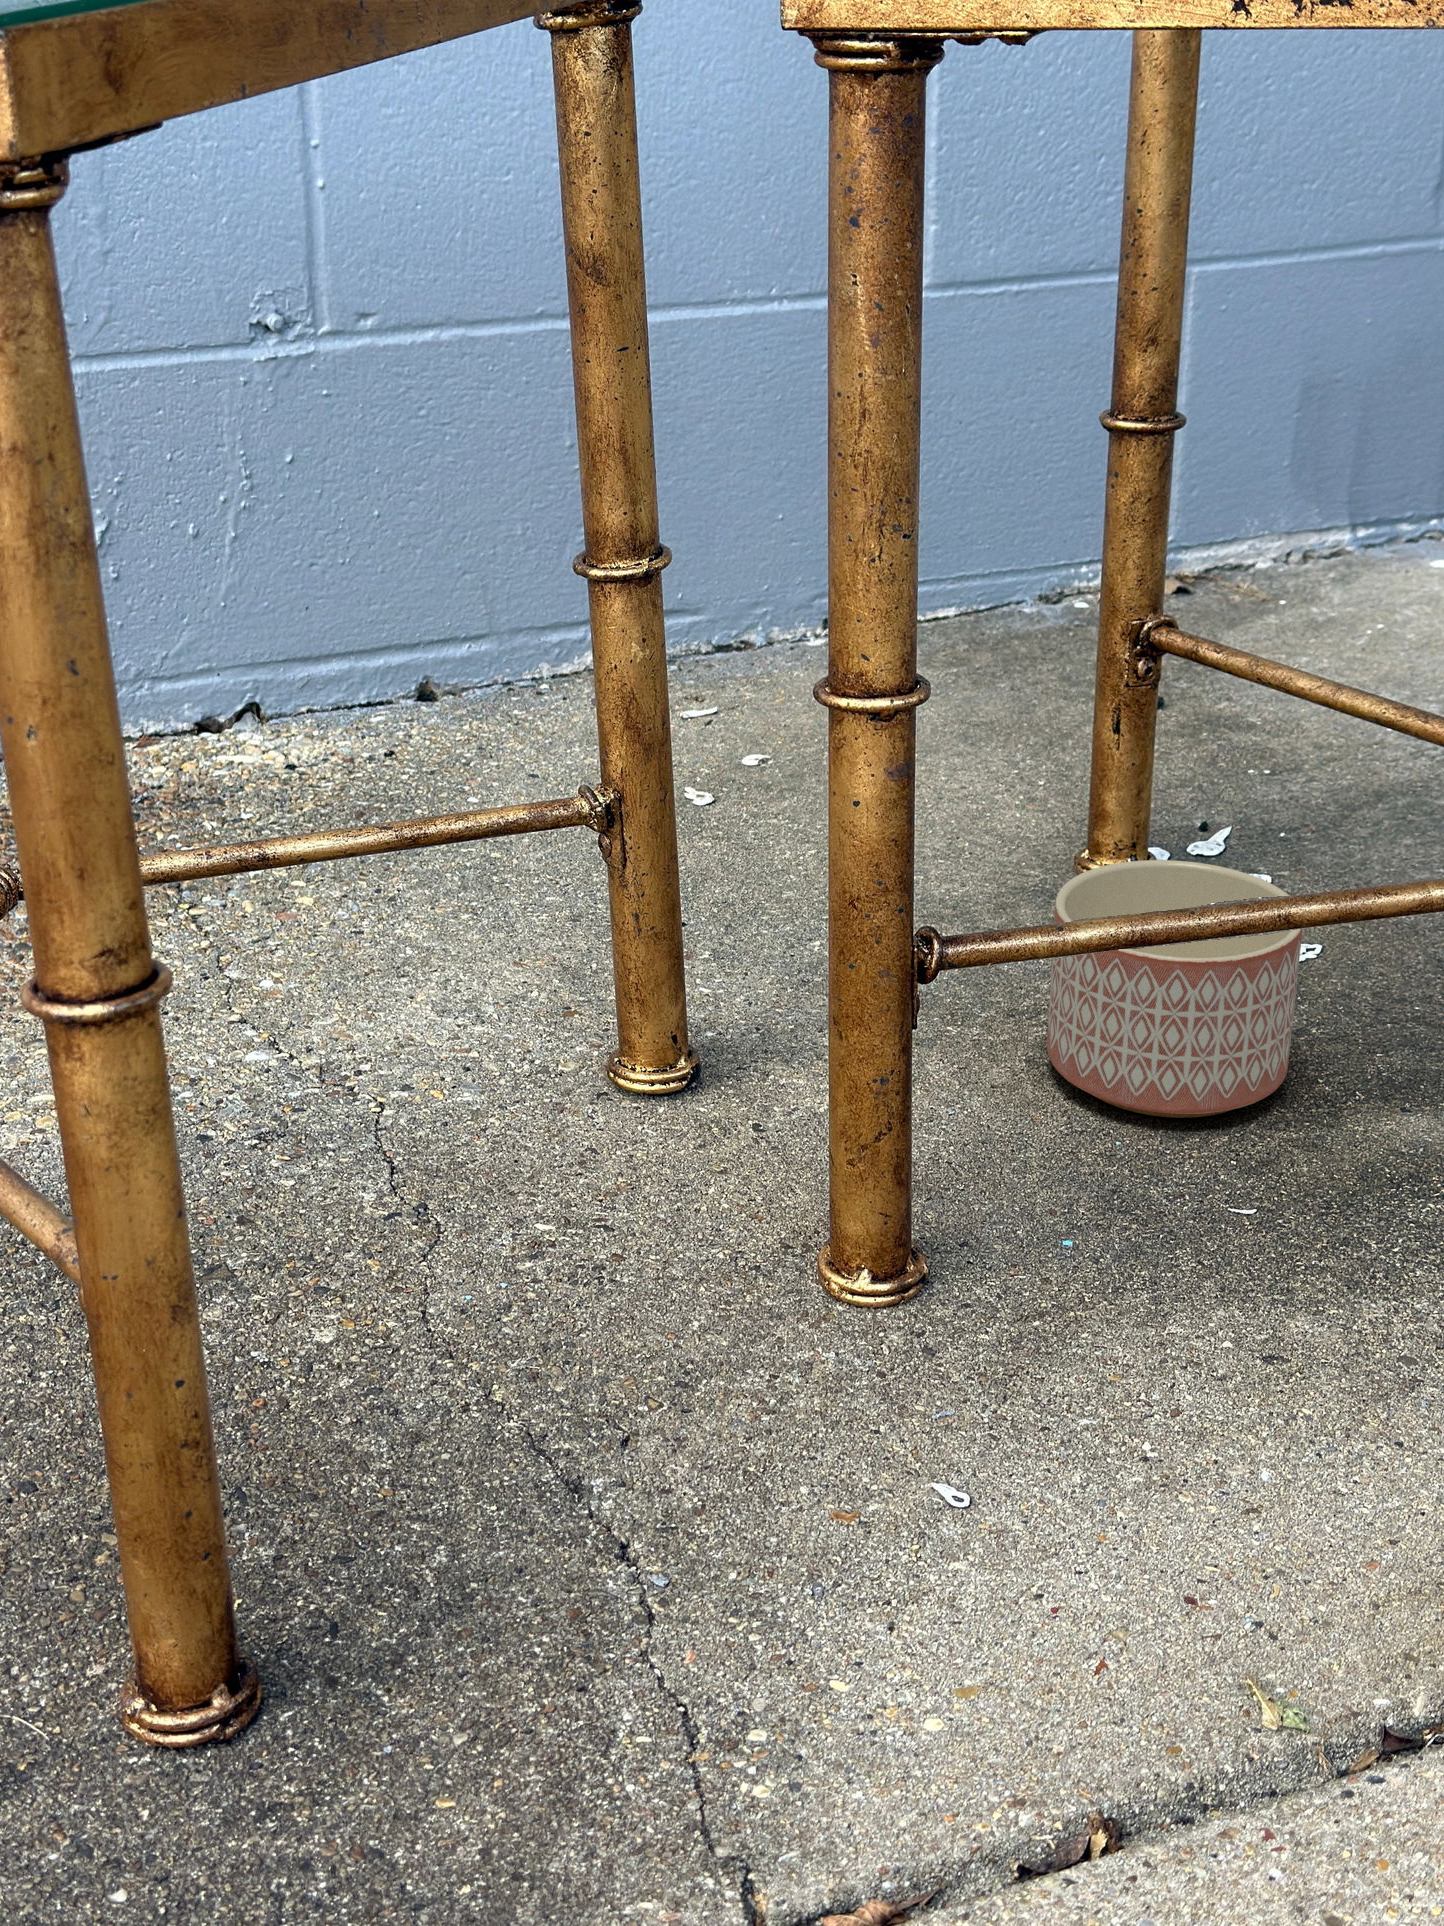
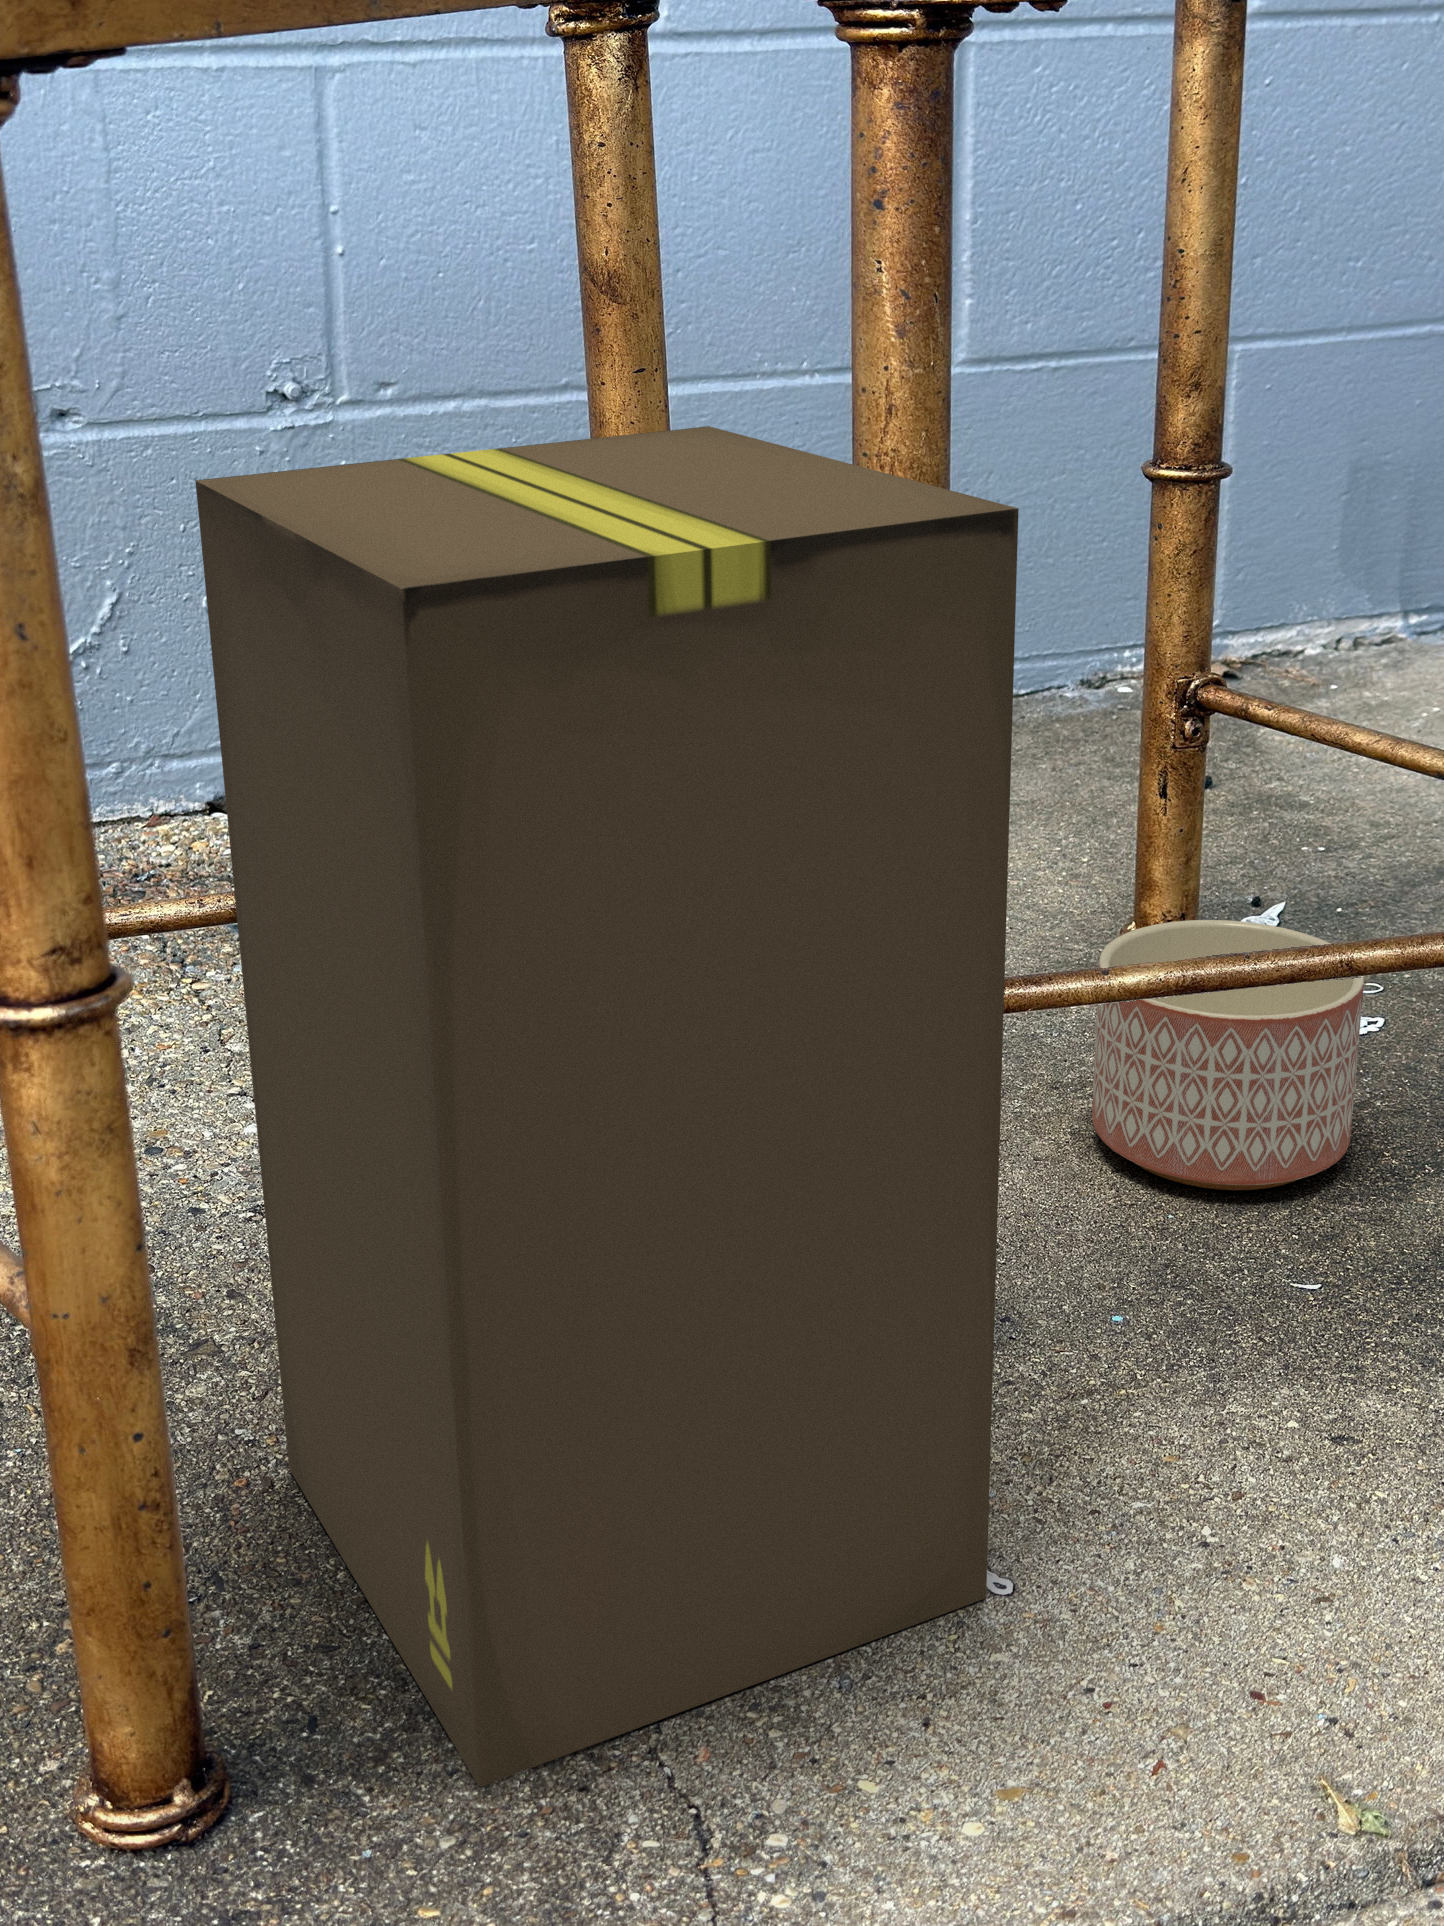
cardboard box: none [213,424,986,1688] -> present [195,426,1019,1787]

